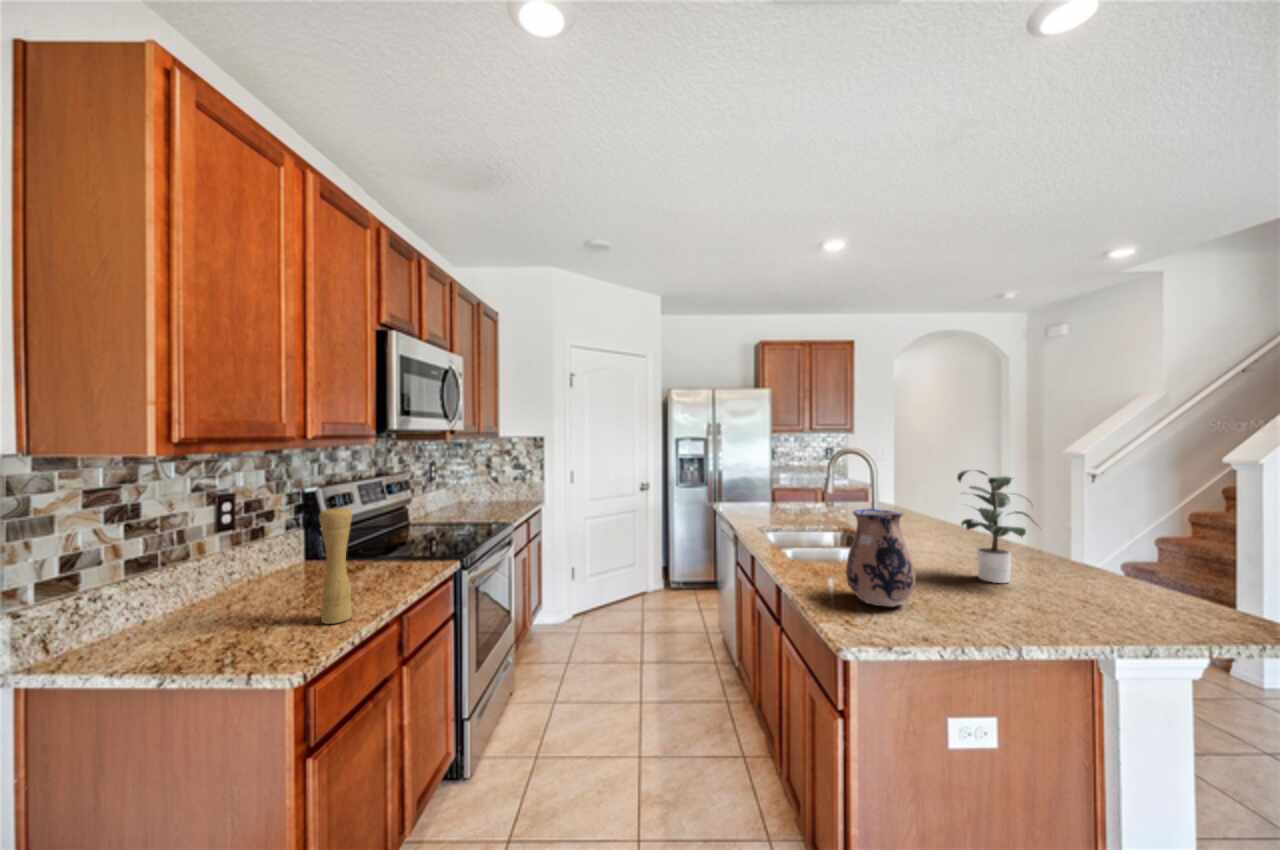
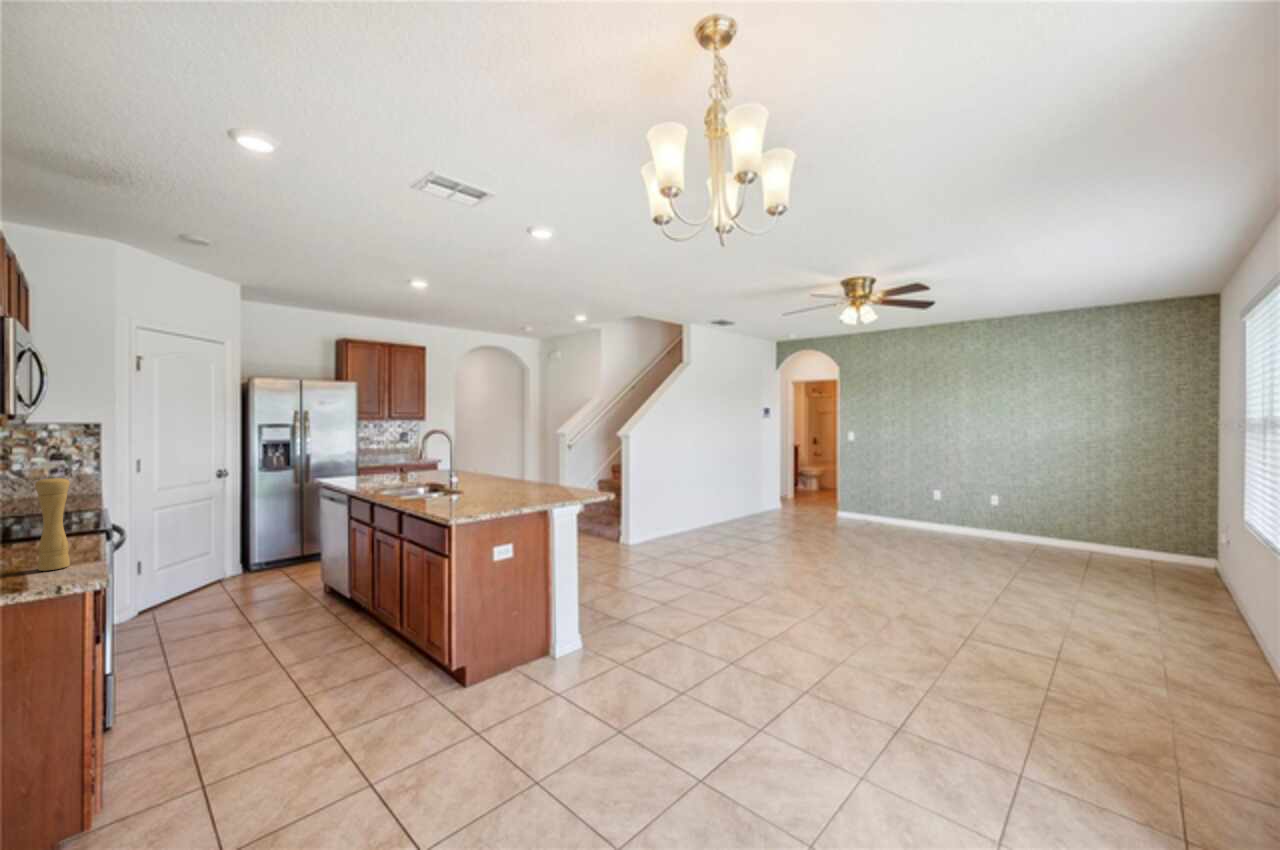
potted plant: present [957,470,1038,583] -> none [490,439,538,494]
ceramic pitcher: present [846,508,916,607] -> none [446,460,480,507]

